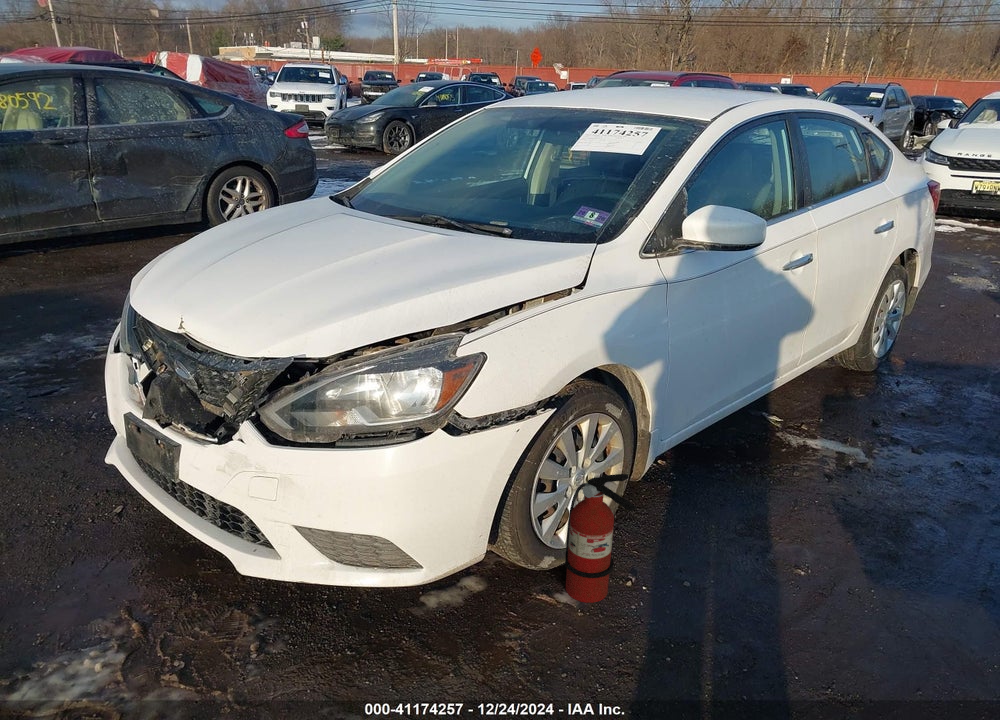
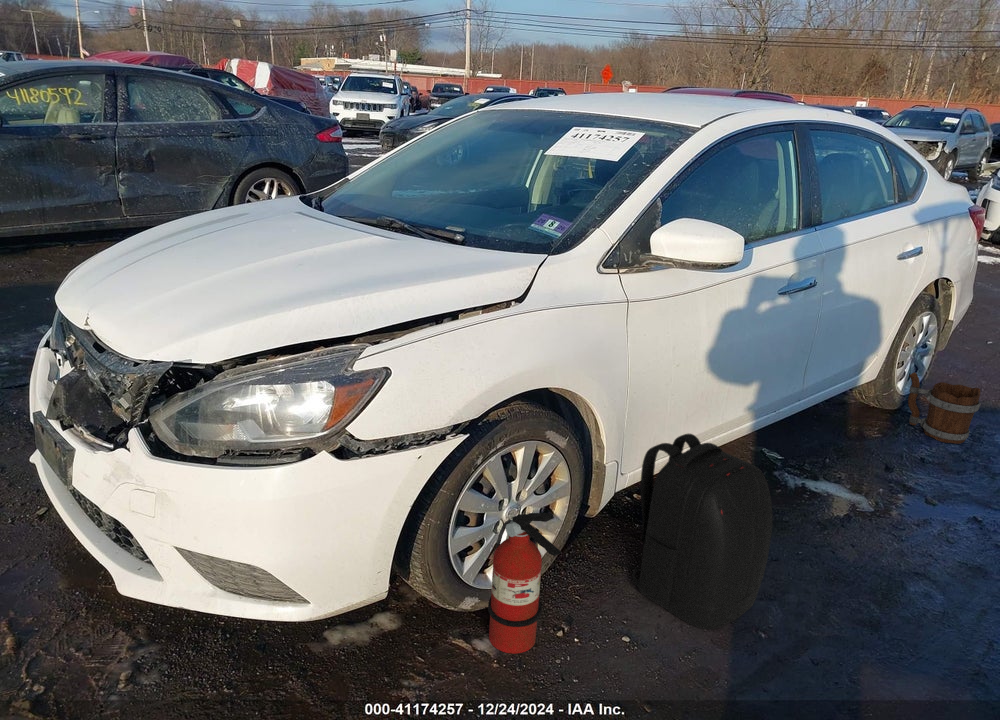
bucket: none [885,337,950,400] -> present [908,372,981,444]
backpack: none [660,400,801,570] -> present [617,434,773,629]

